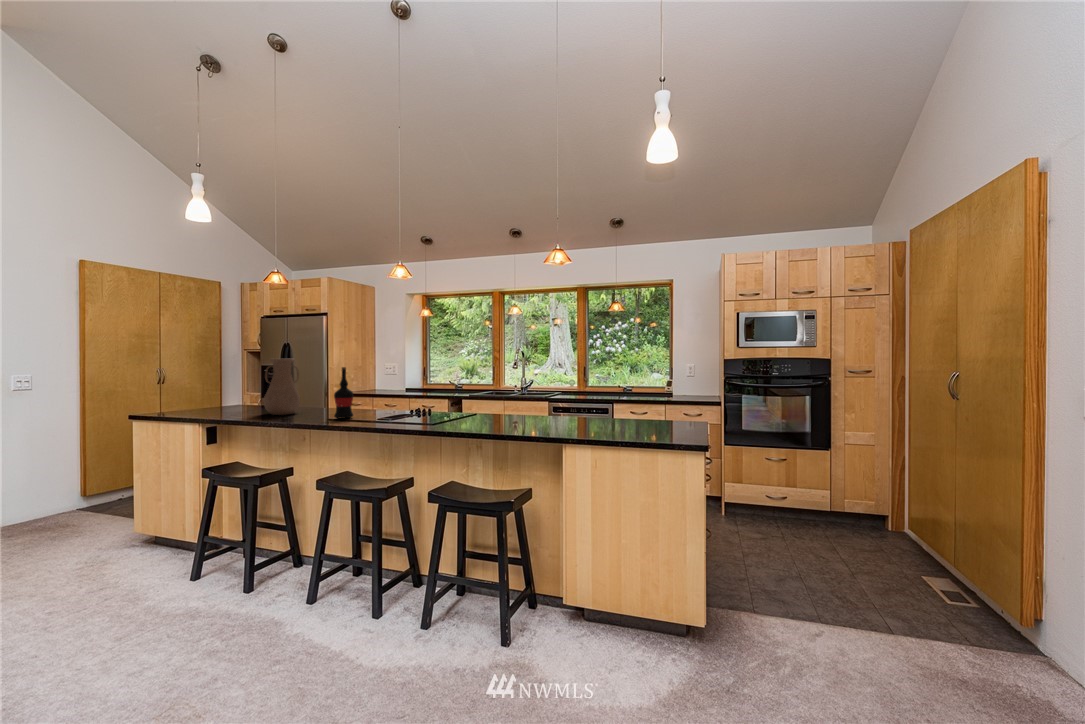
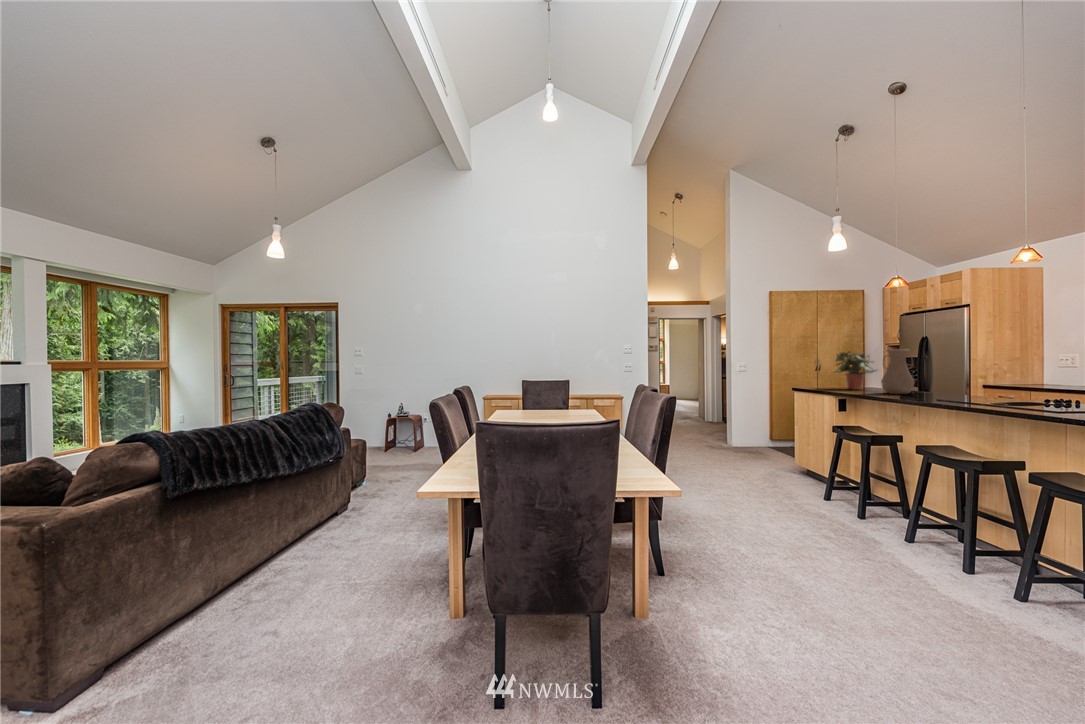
potted plant: none [195,359,256,412] -> present [836,351,877,389]
wine bottle: present [334,367,353,419] -> none [941,356,962,400]

